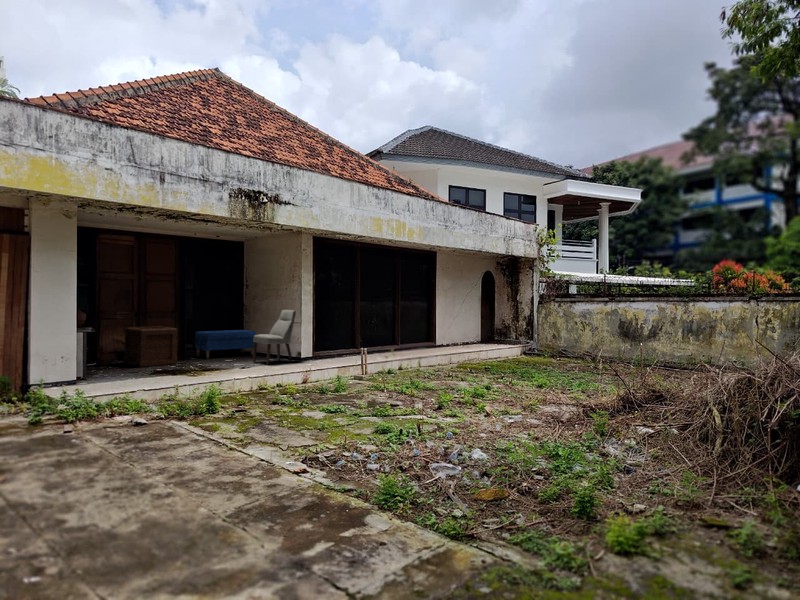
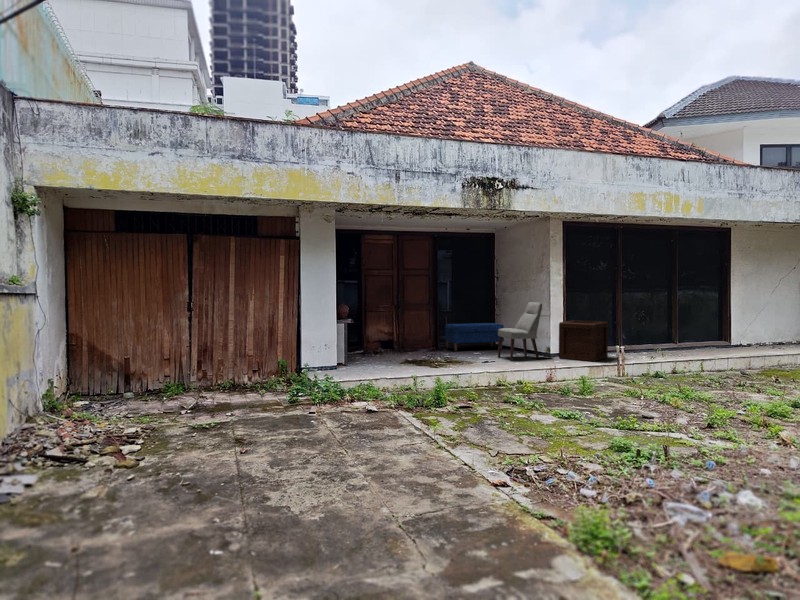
wooden crate: present [124,326,178,367] -> present [559,320,608,361]

